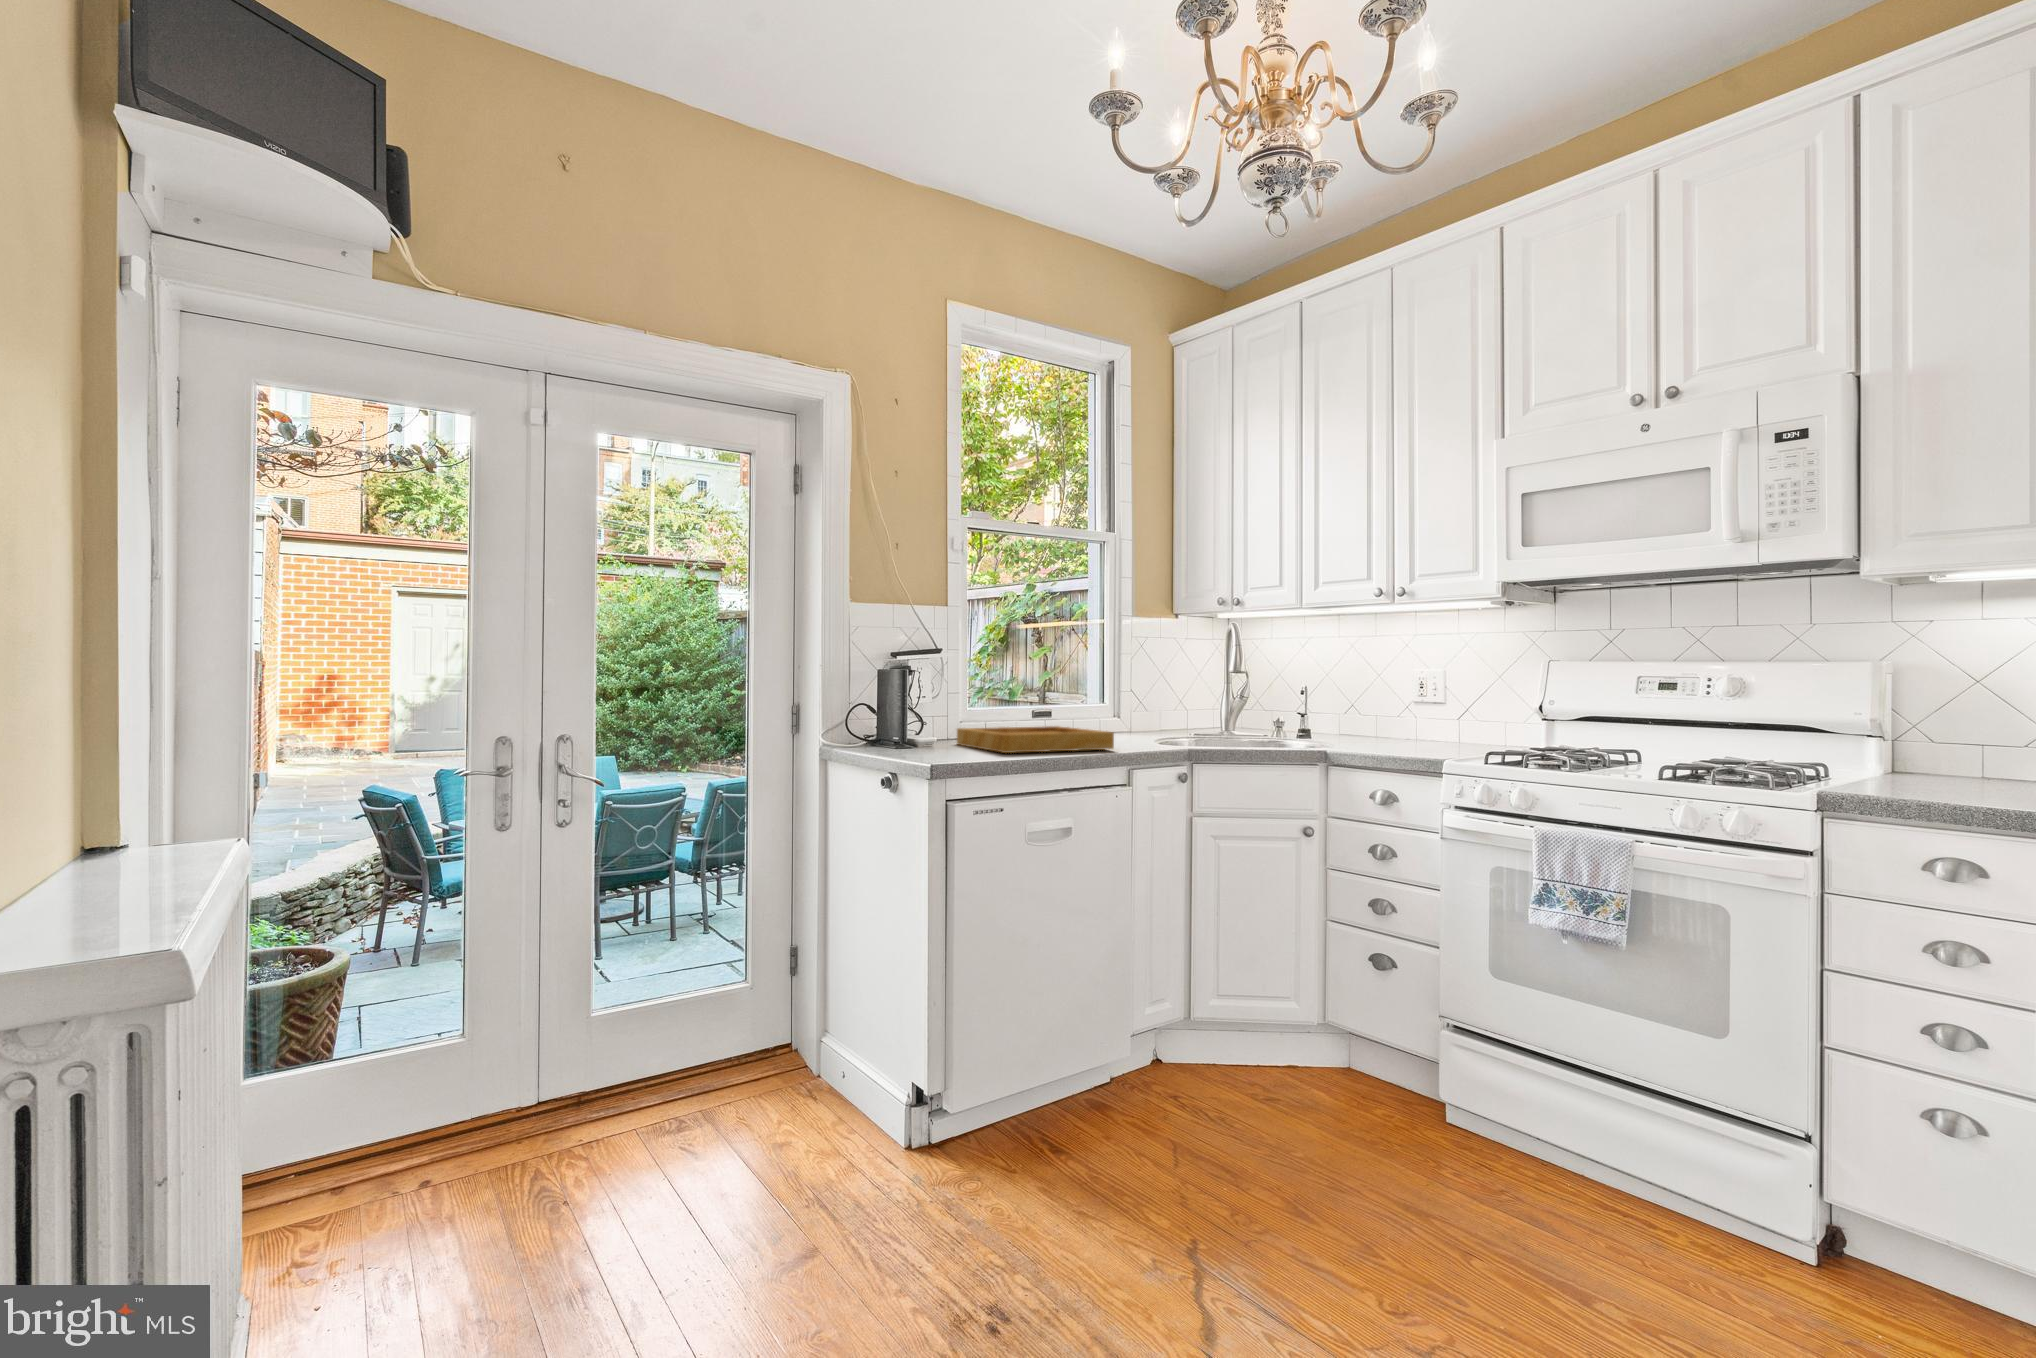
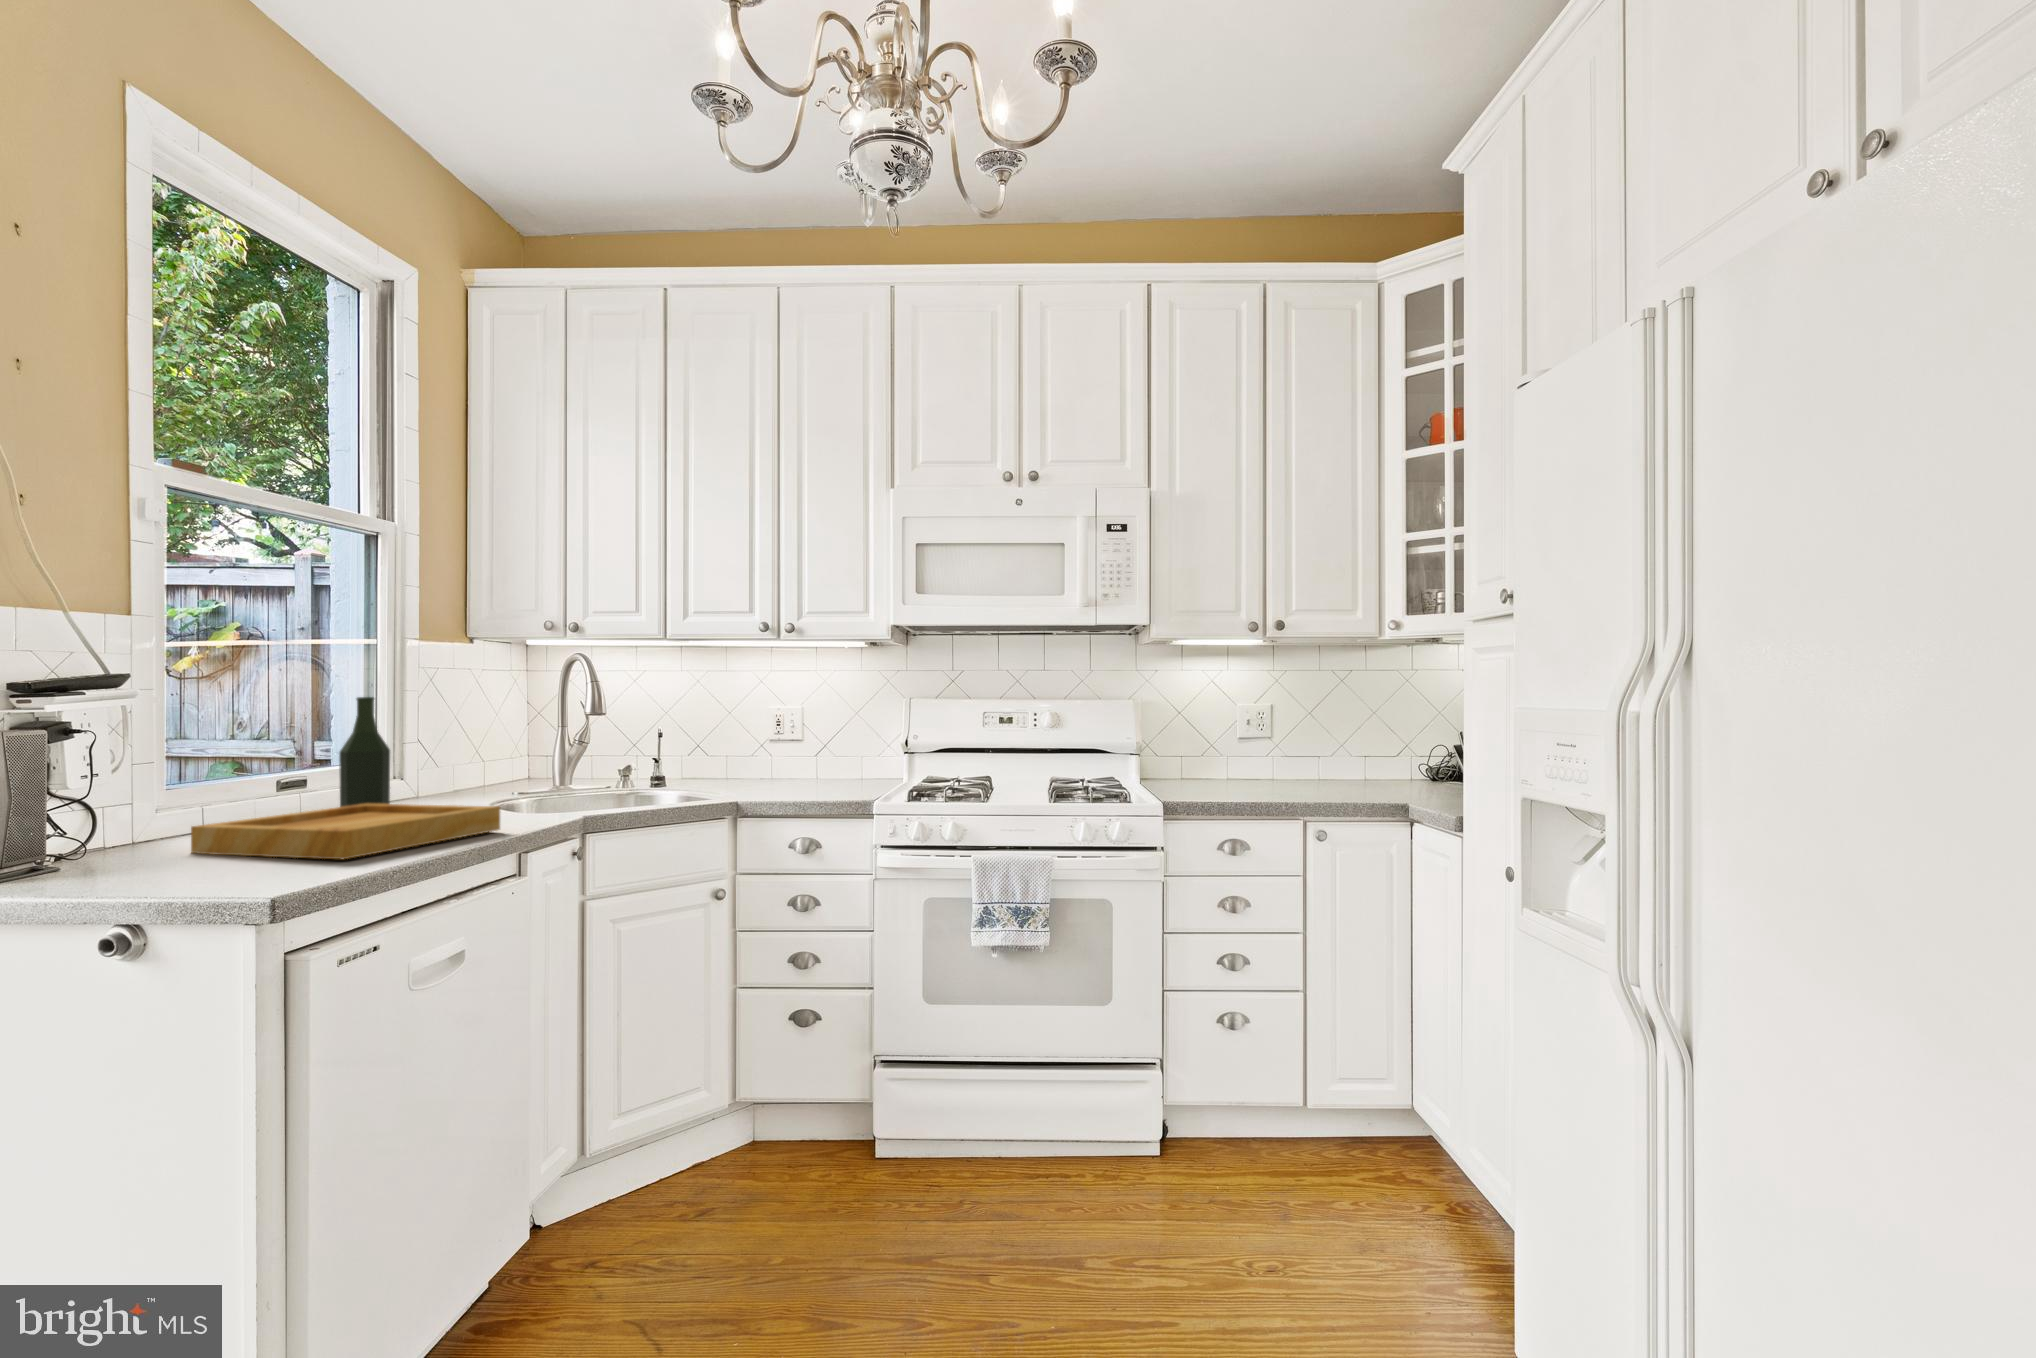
bottle: none [1061,655,1089,735] -> present [339,697,390,807]

